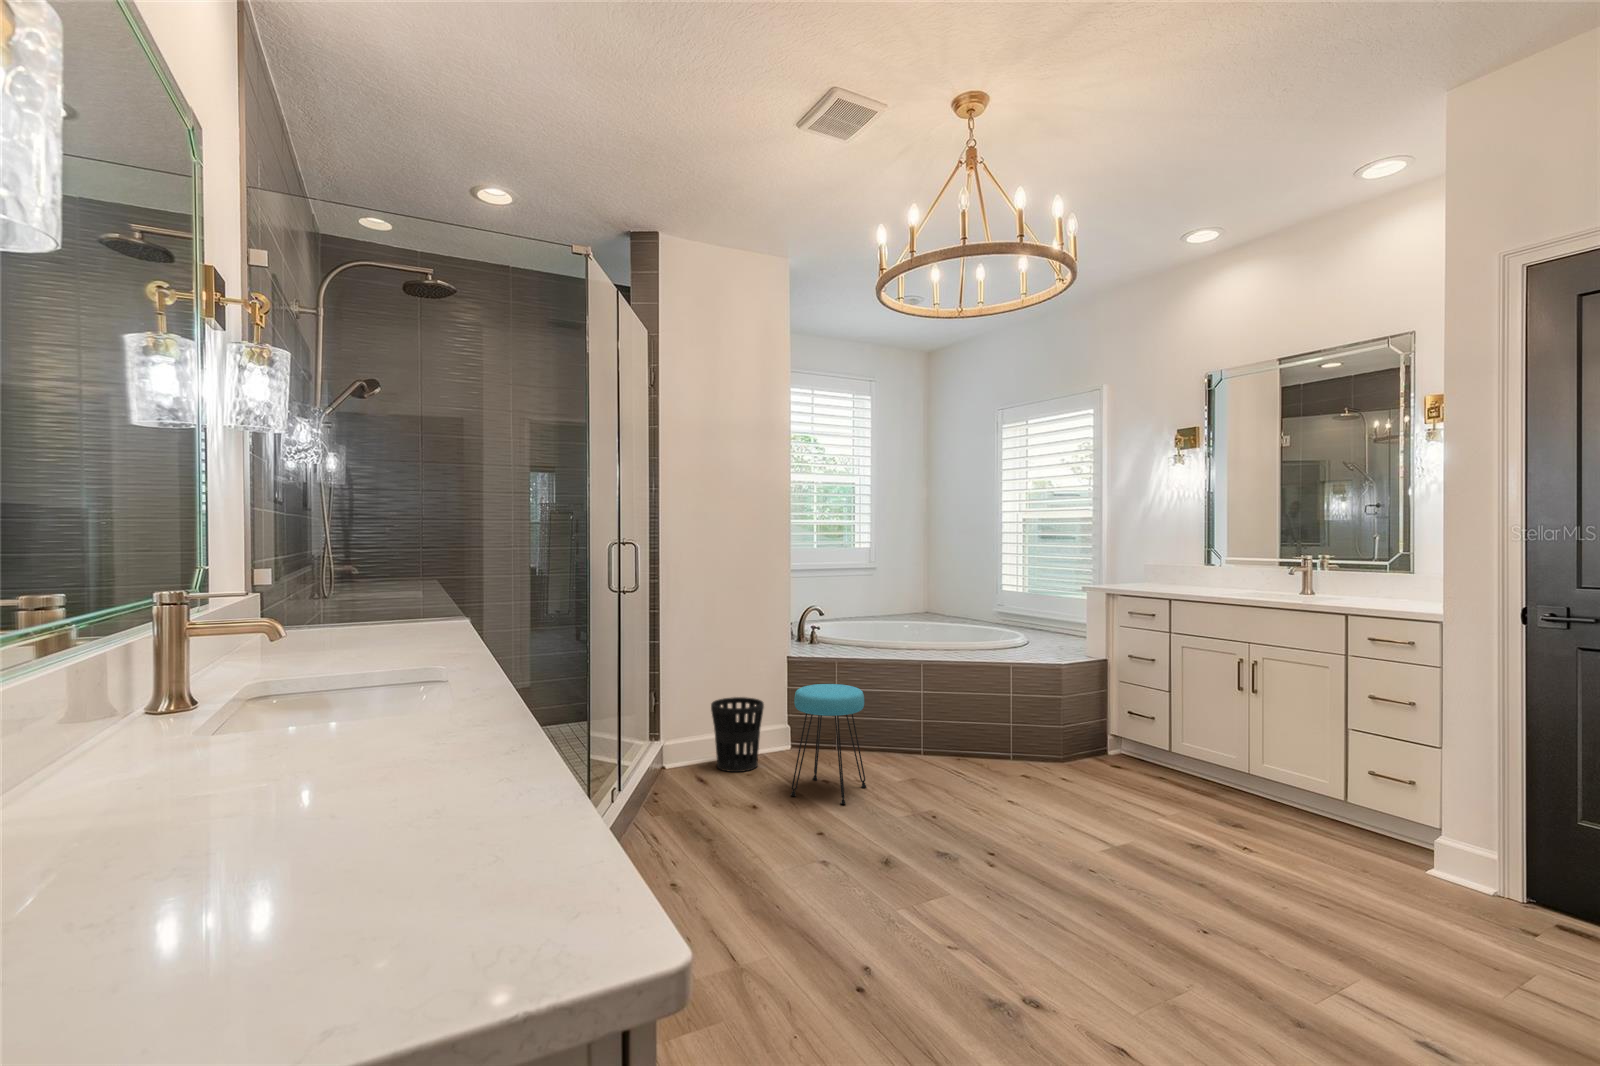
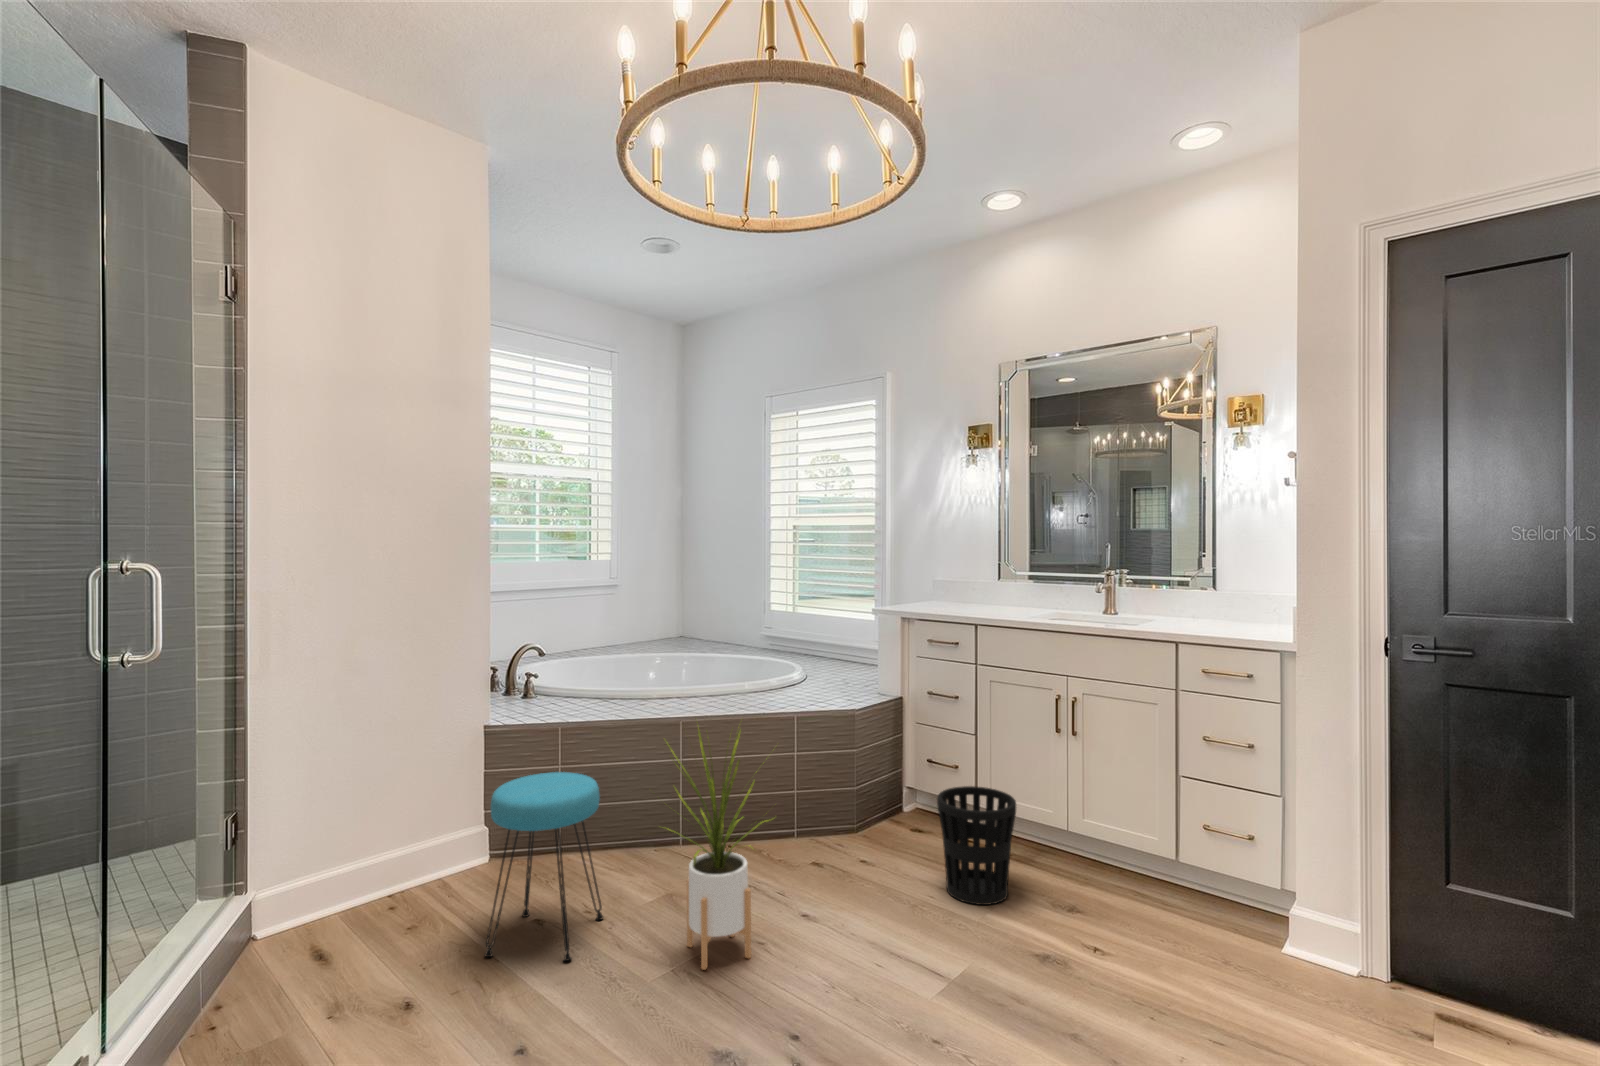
house plant: none [898,648,989,820] -> present [668,730,770,970]
wastebasket: present [711,697,764,772] -> present [937,786,1016,905]

